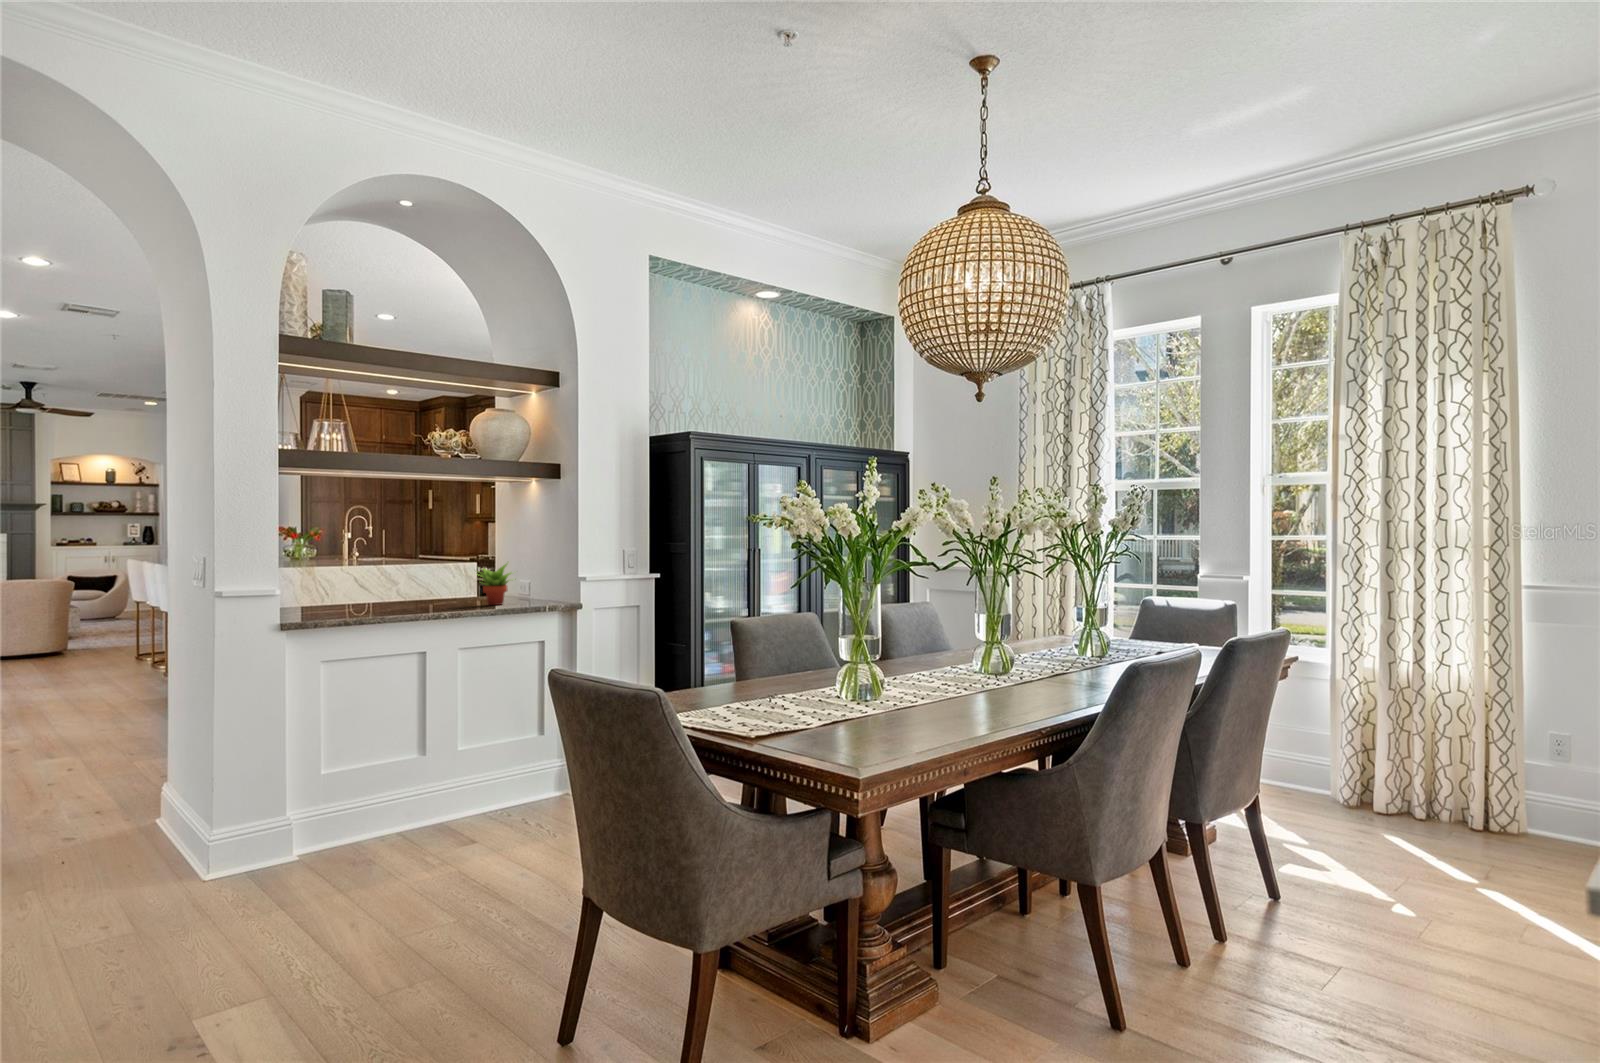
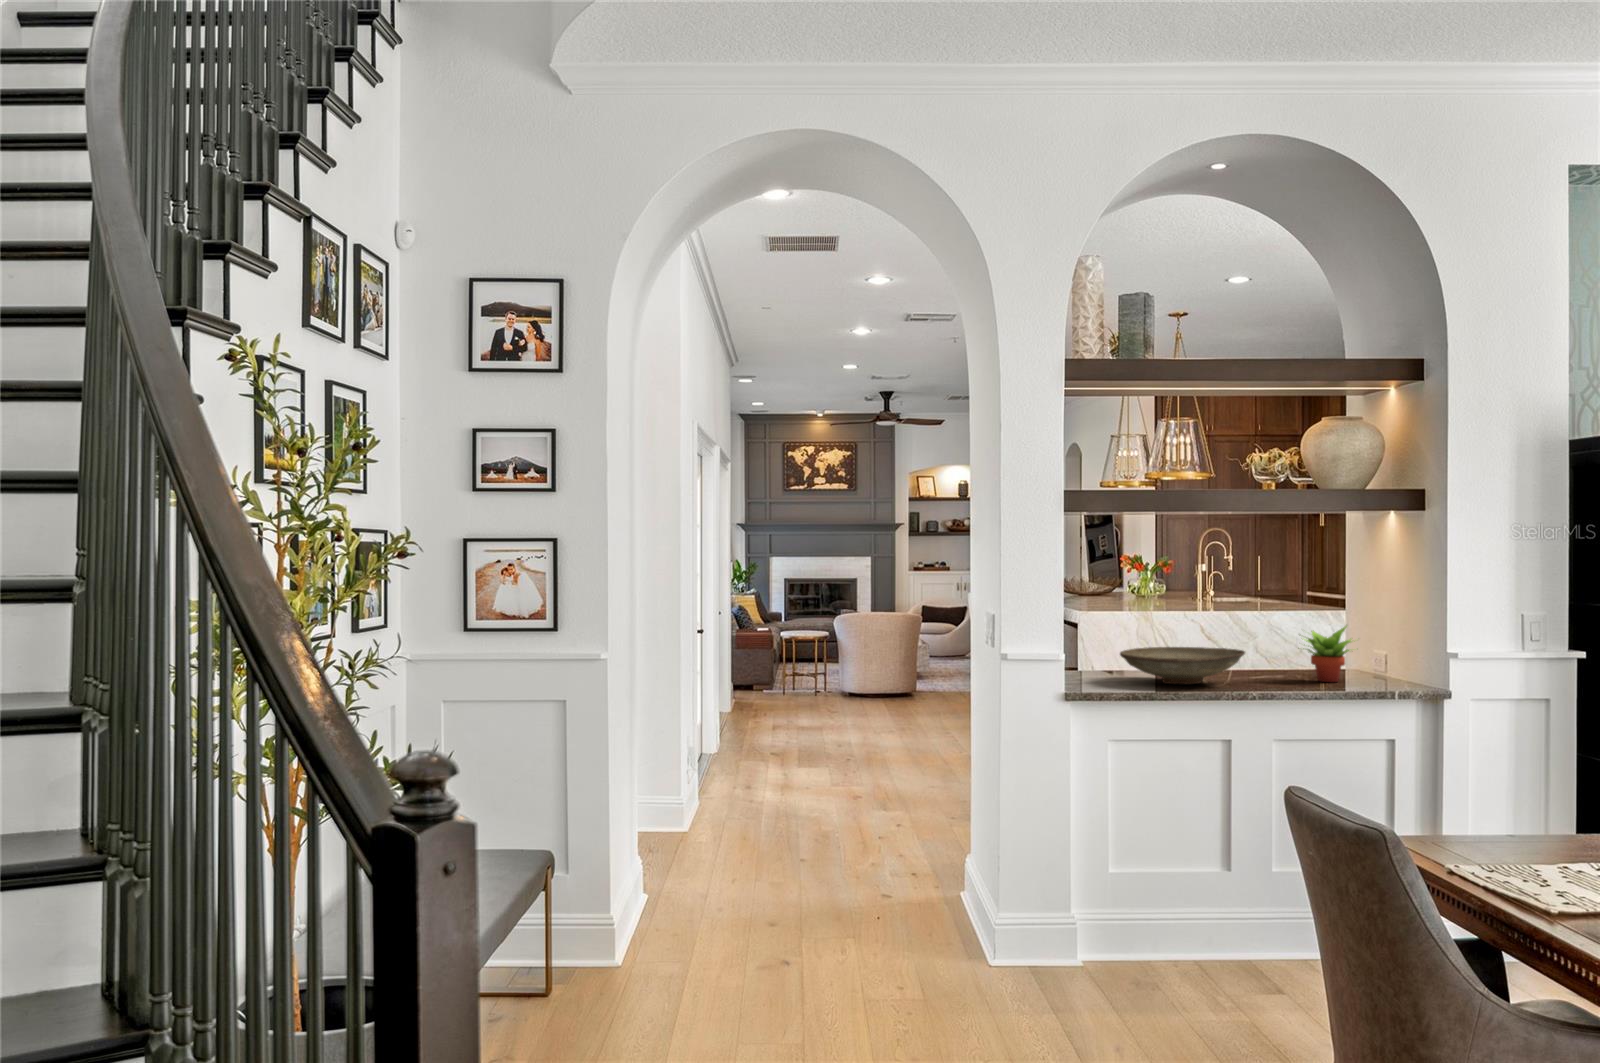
decorative bowl: none [329,585,435,616] -> present [1120,647,1245,684]

